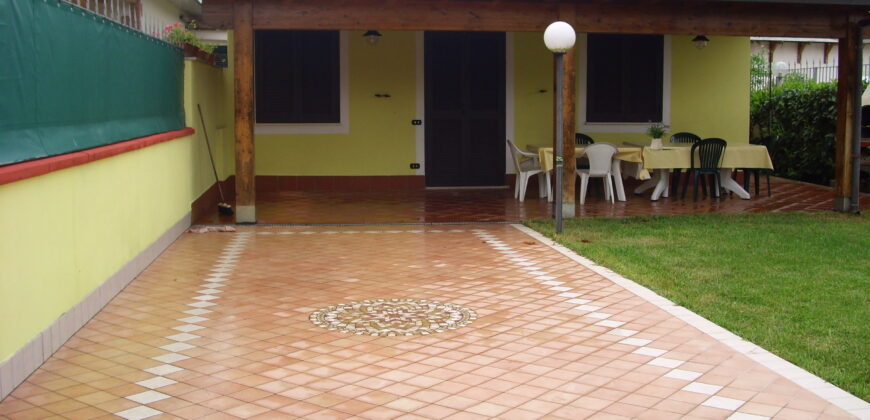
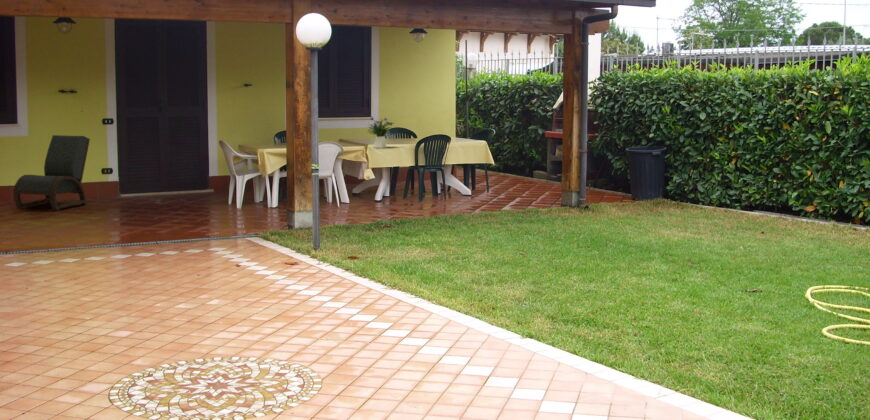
lounge chair: none [338,133,401,197] -> present [14,135,90,211]

